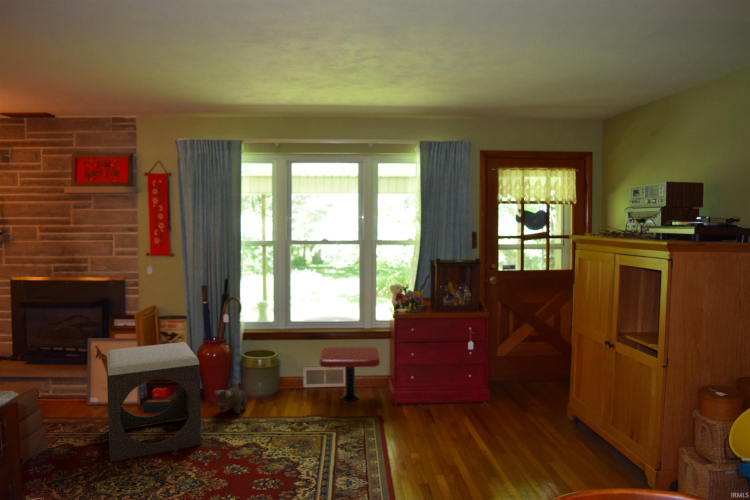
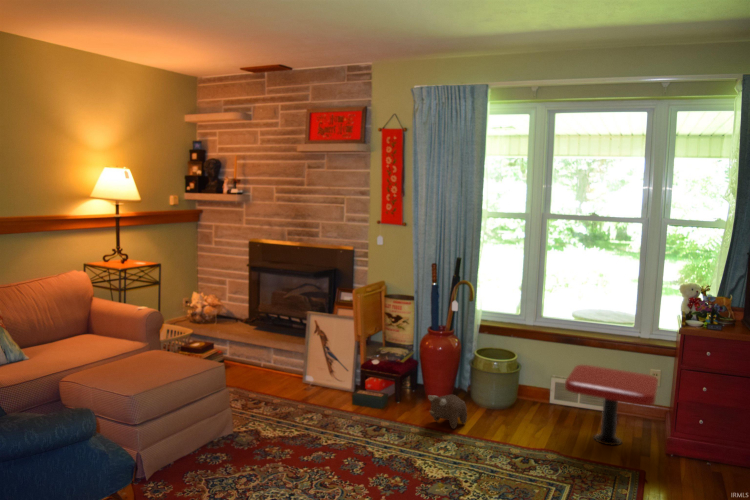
footstool: present [107,342,201,462] -> none [301,328,403,457]

